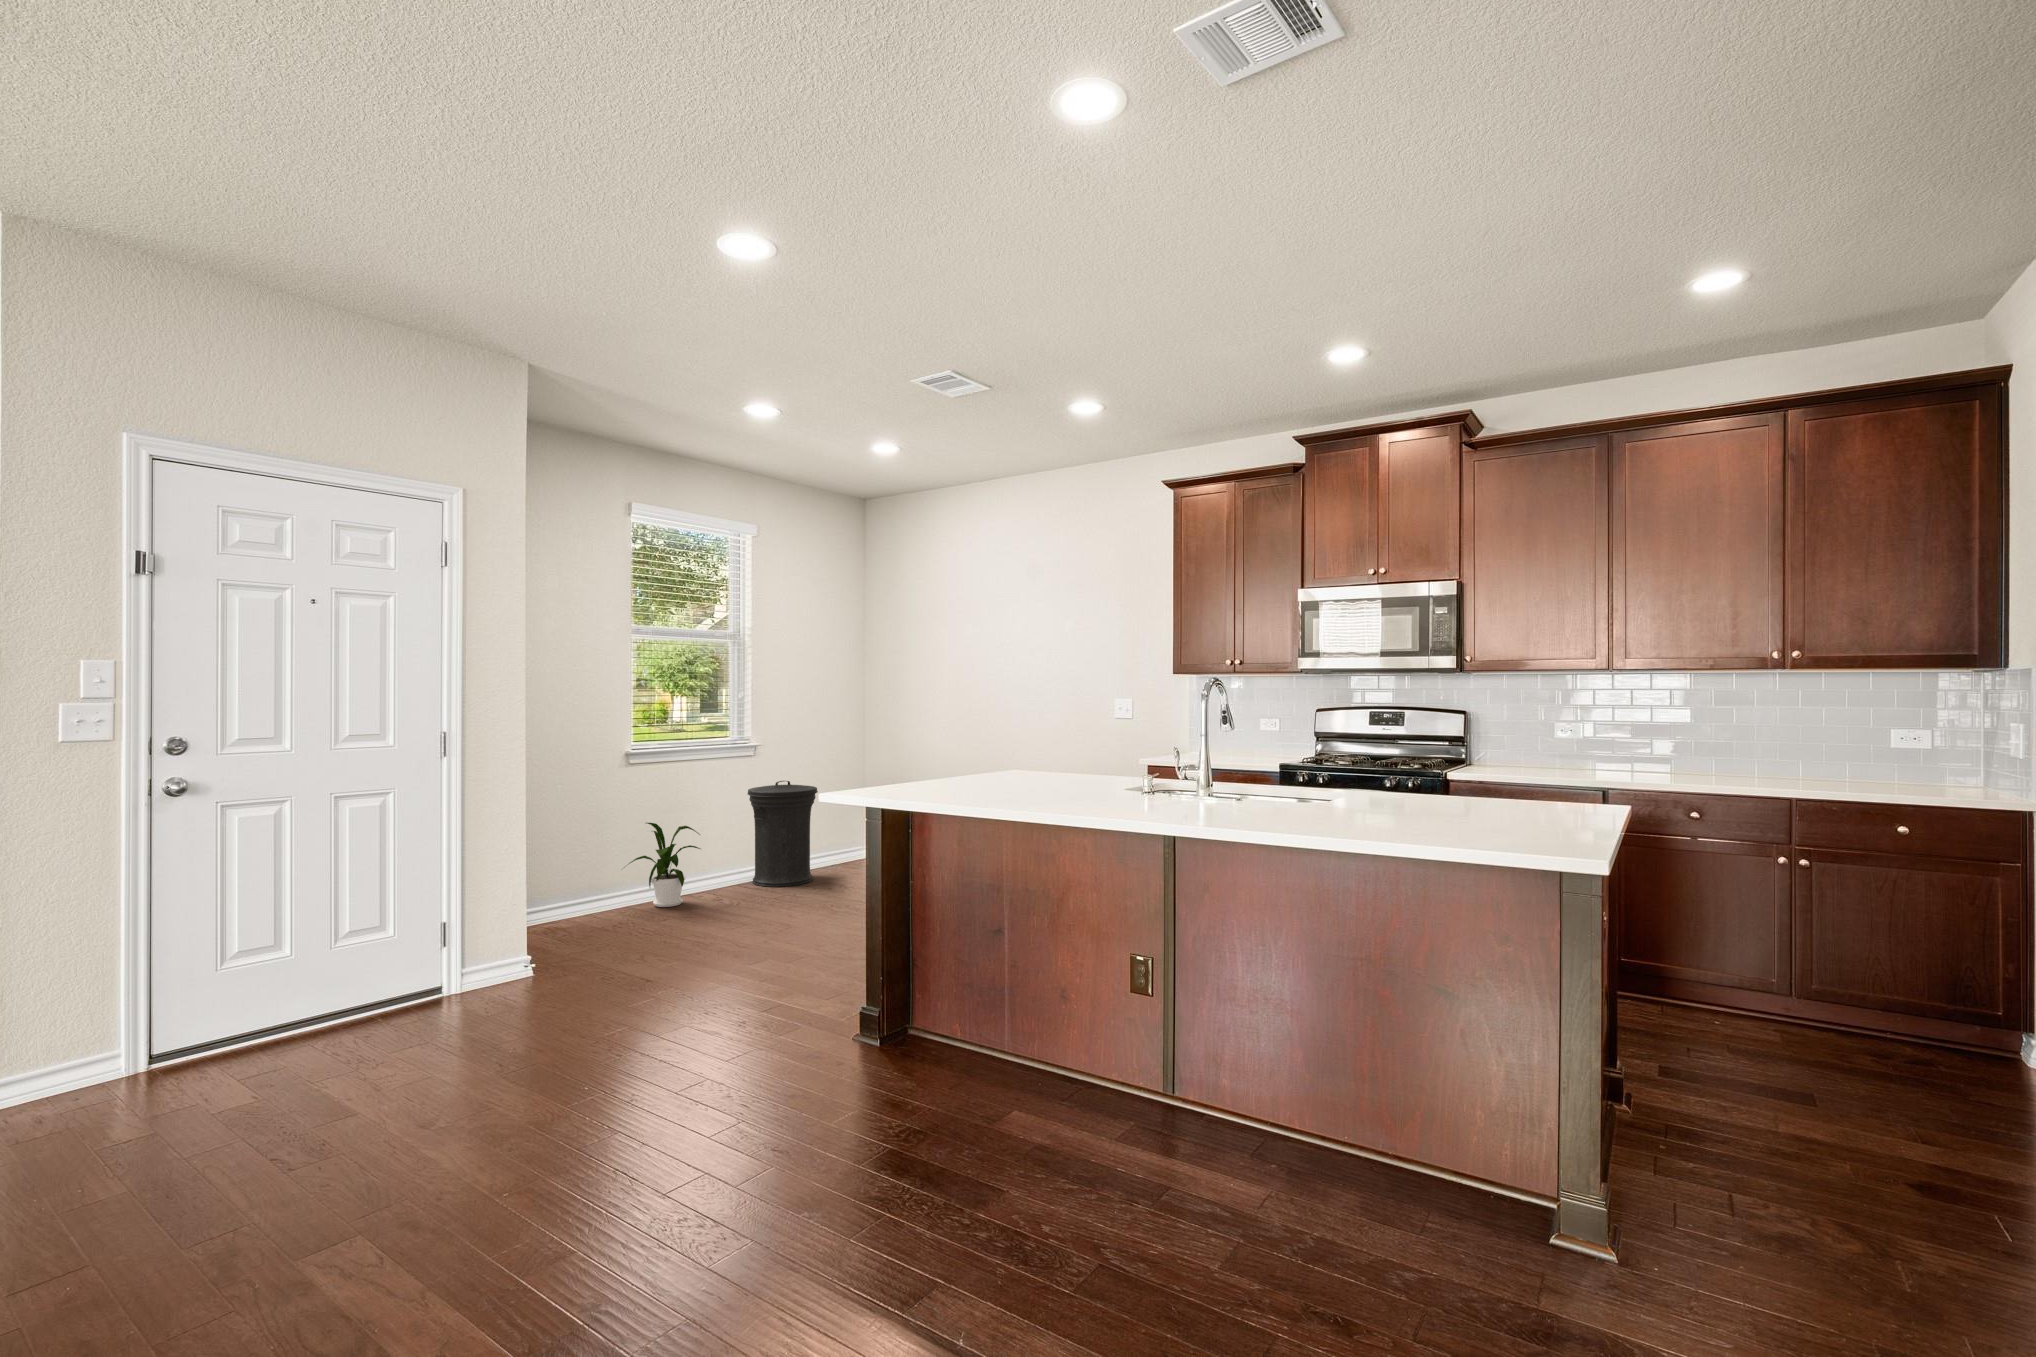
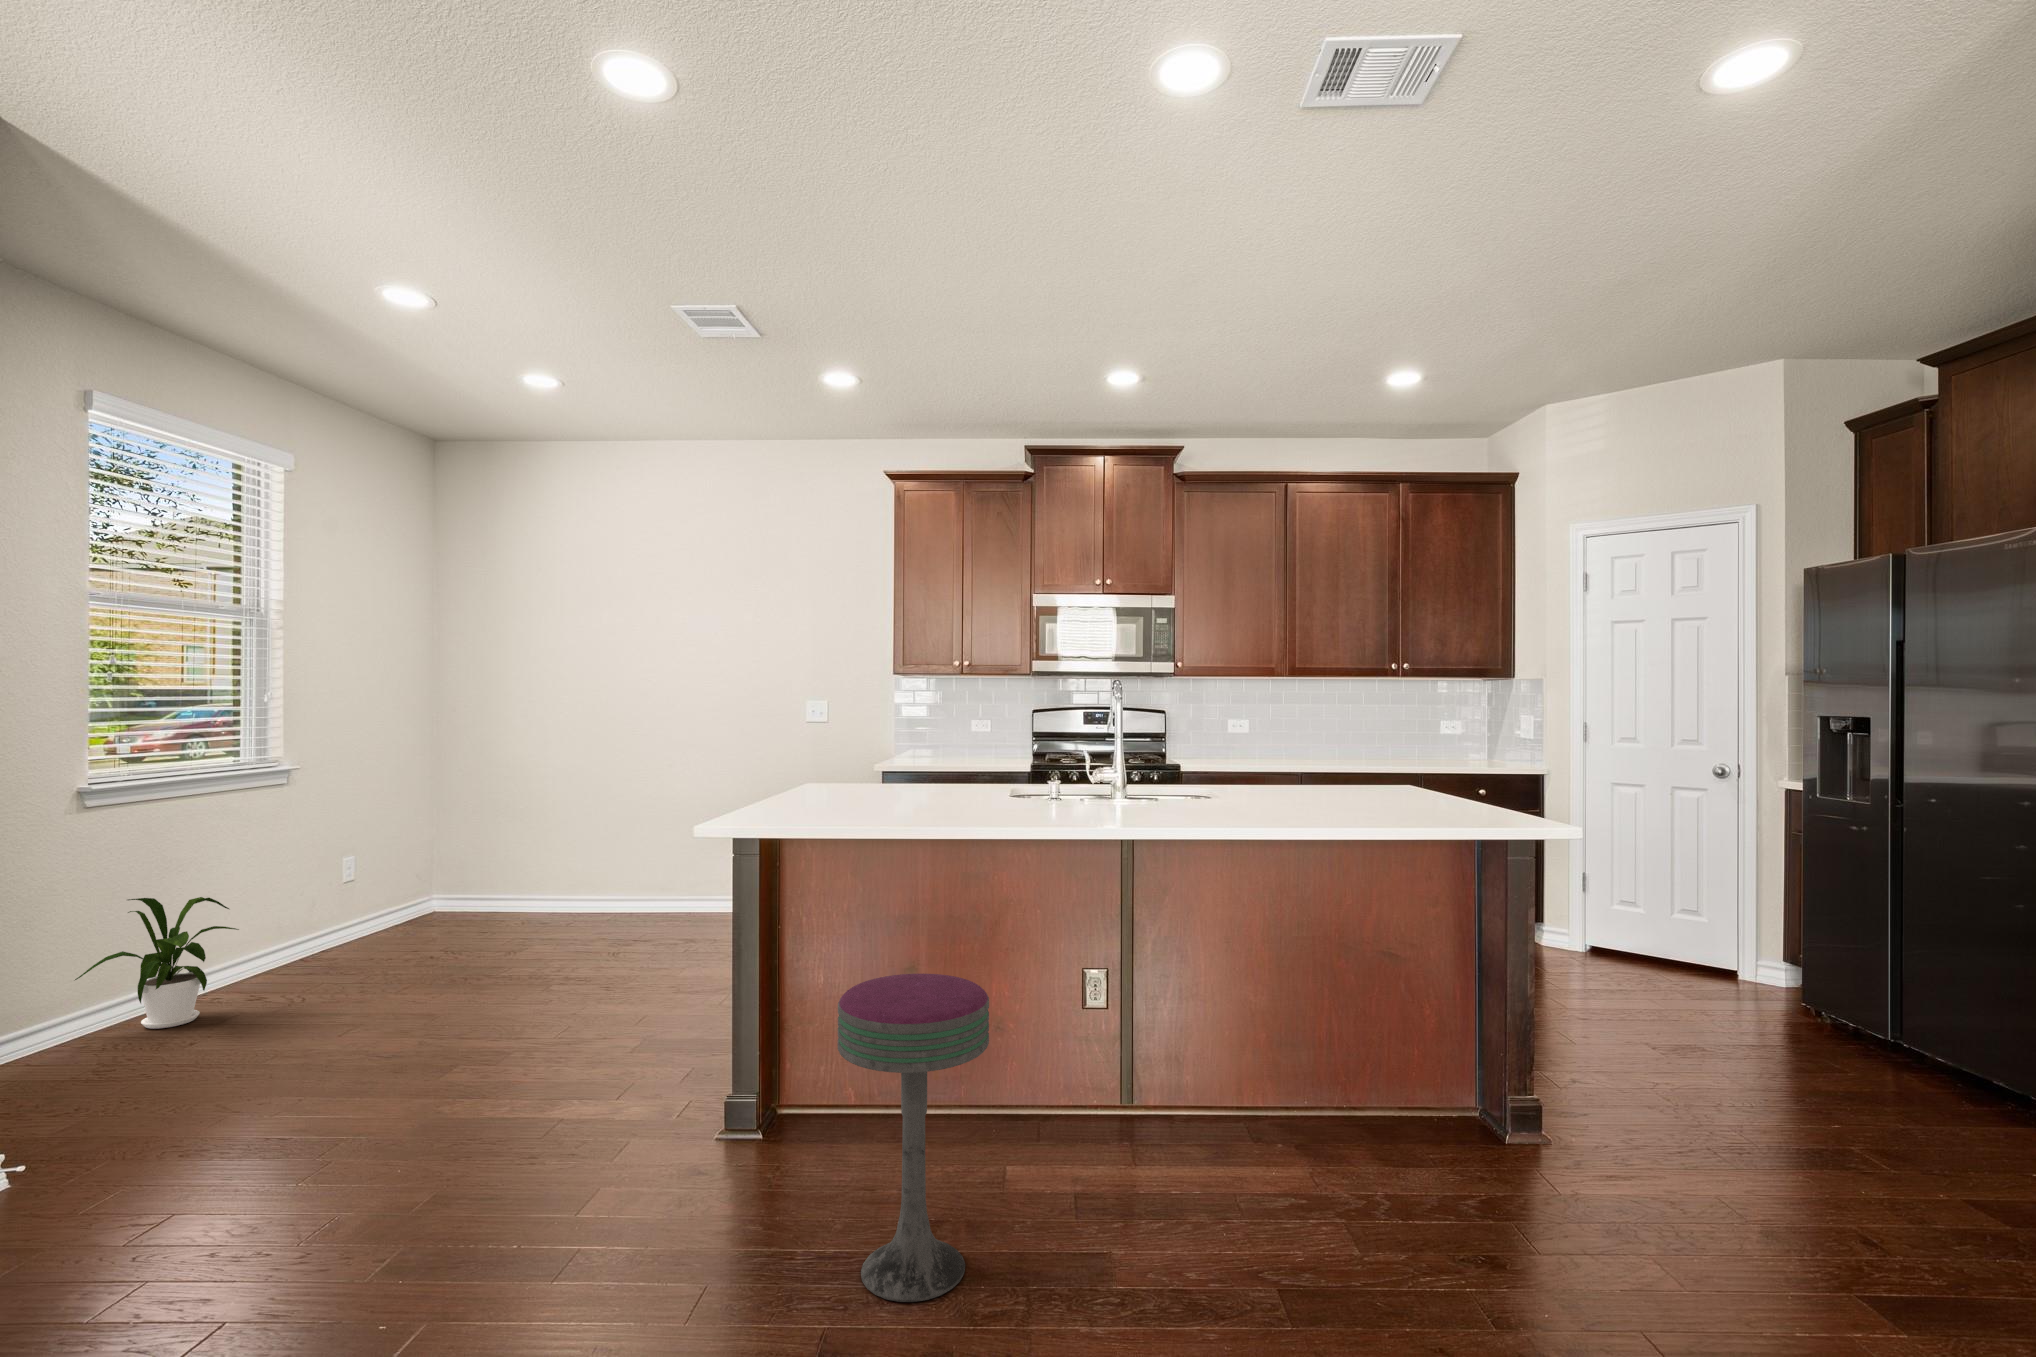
trash can: present [747,781,818,887] -> none [282,819,401,973]
bar stool: none [801,924,926,1187] -> present [837,974,989,1302]

